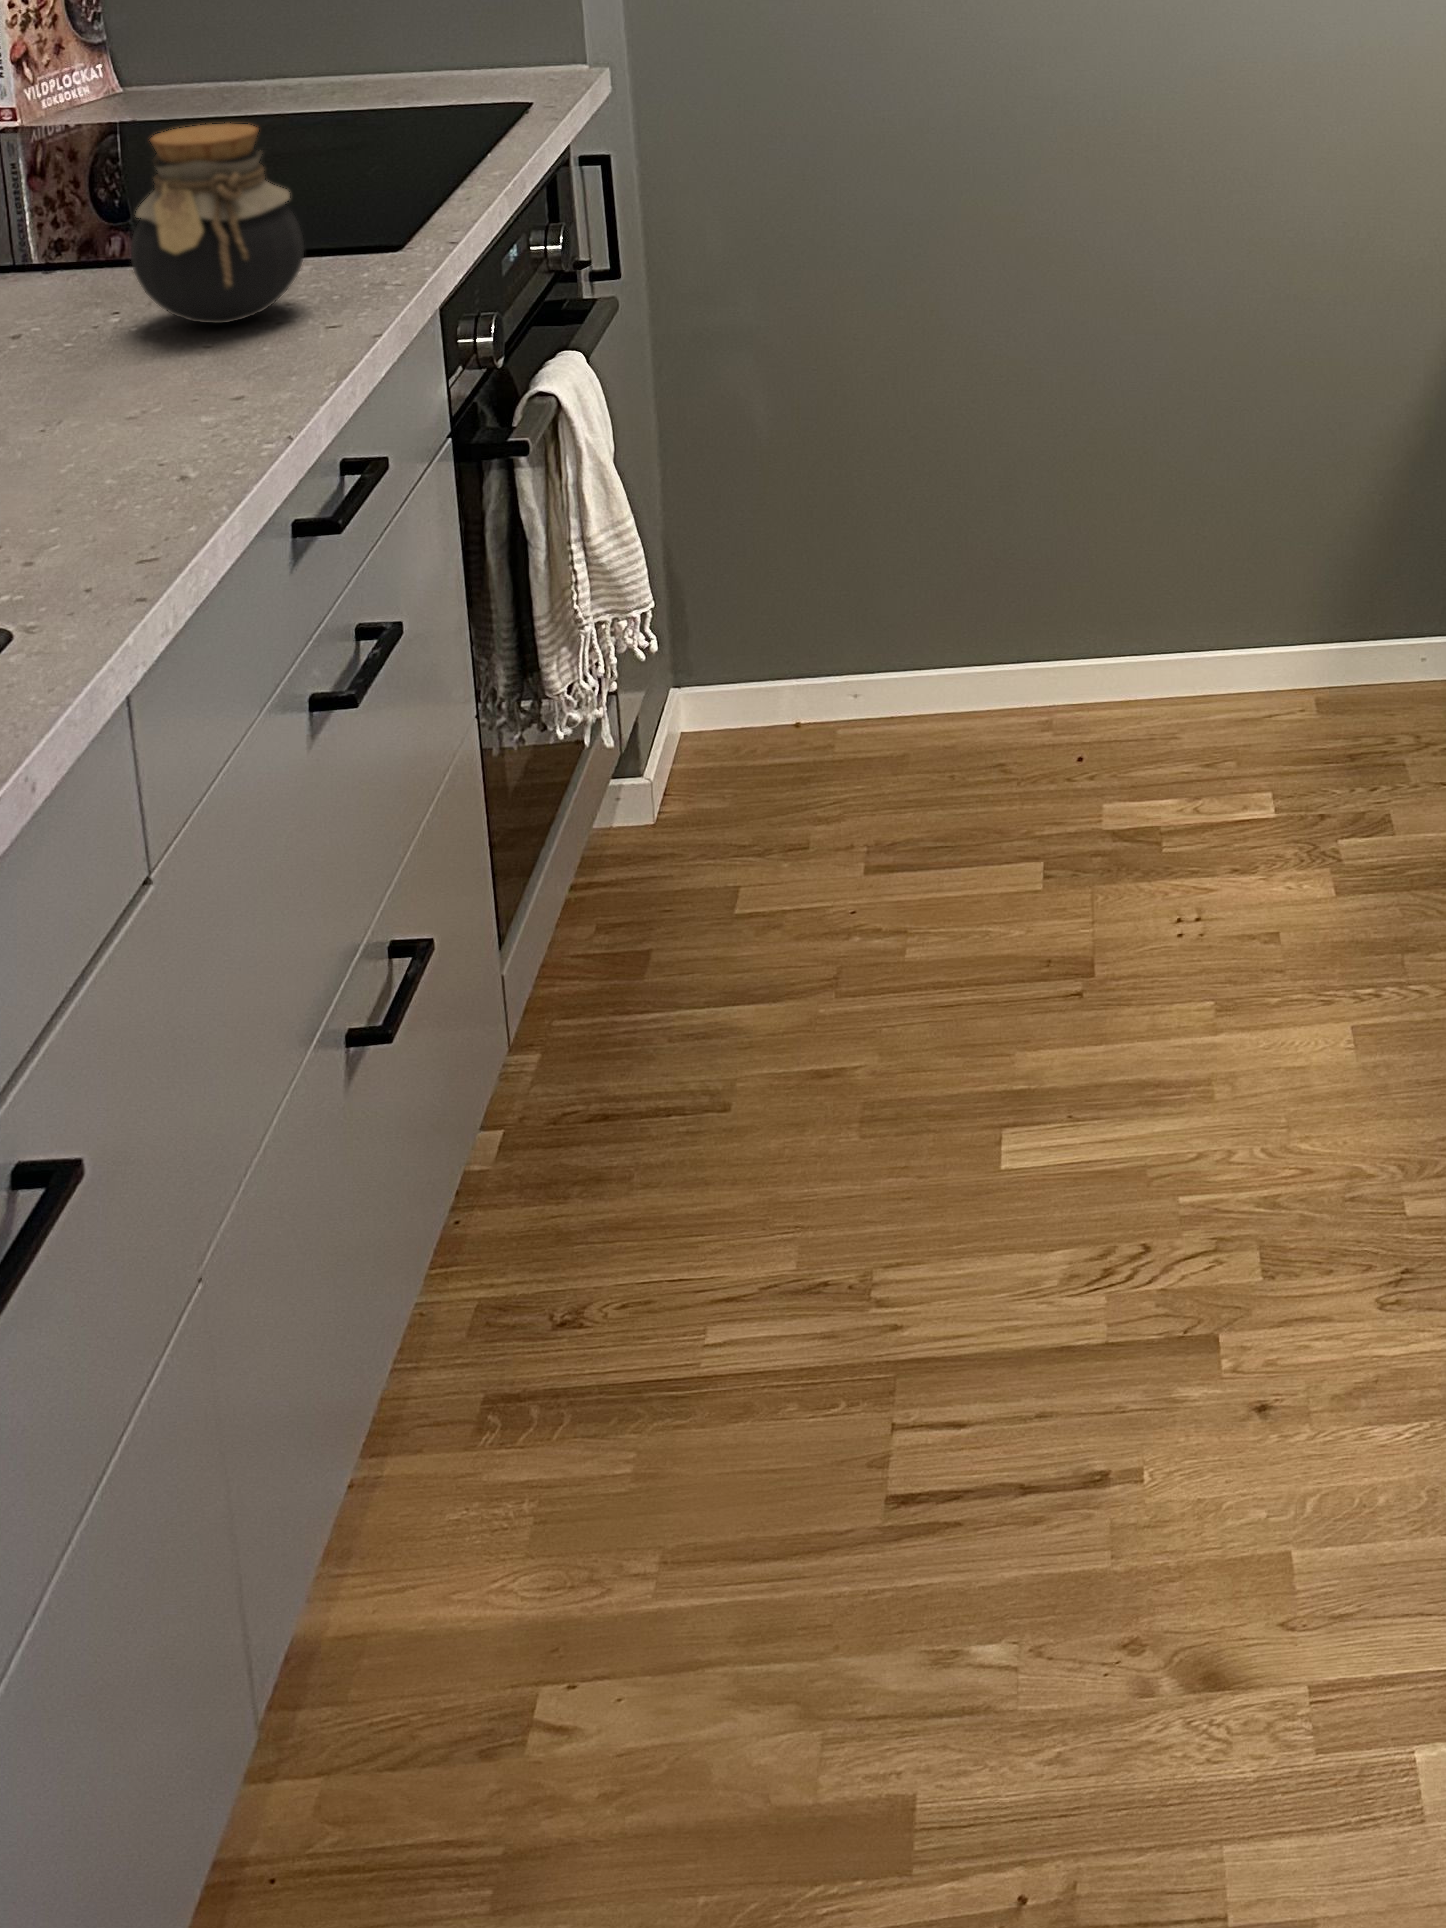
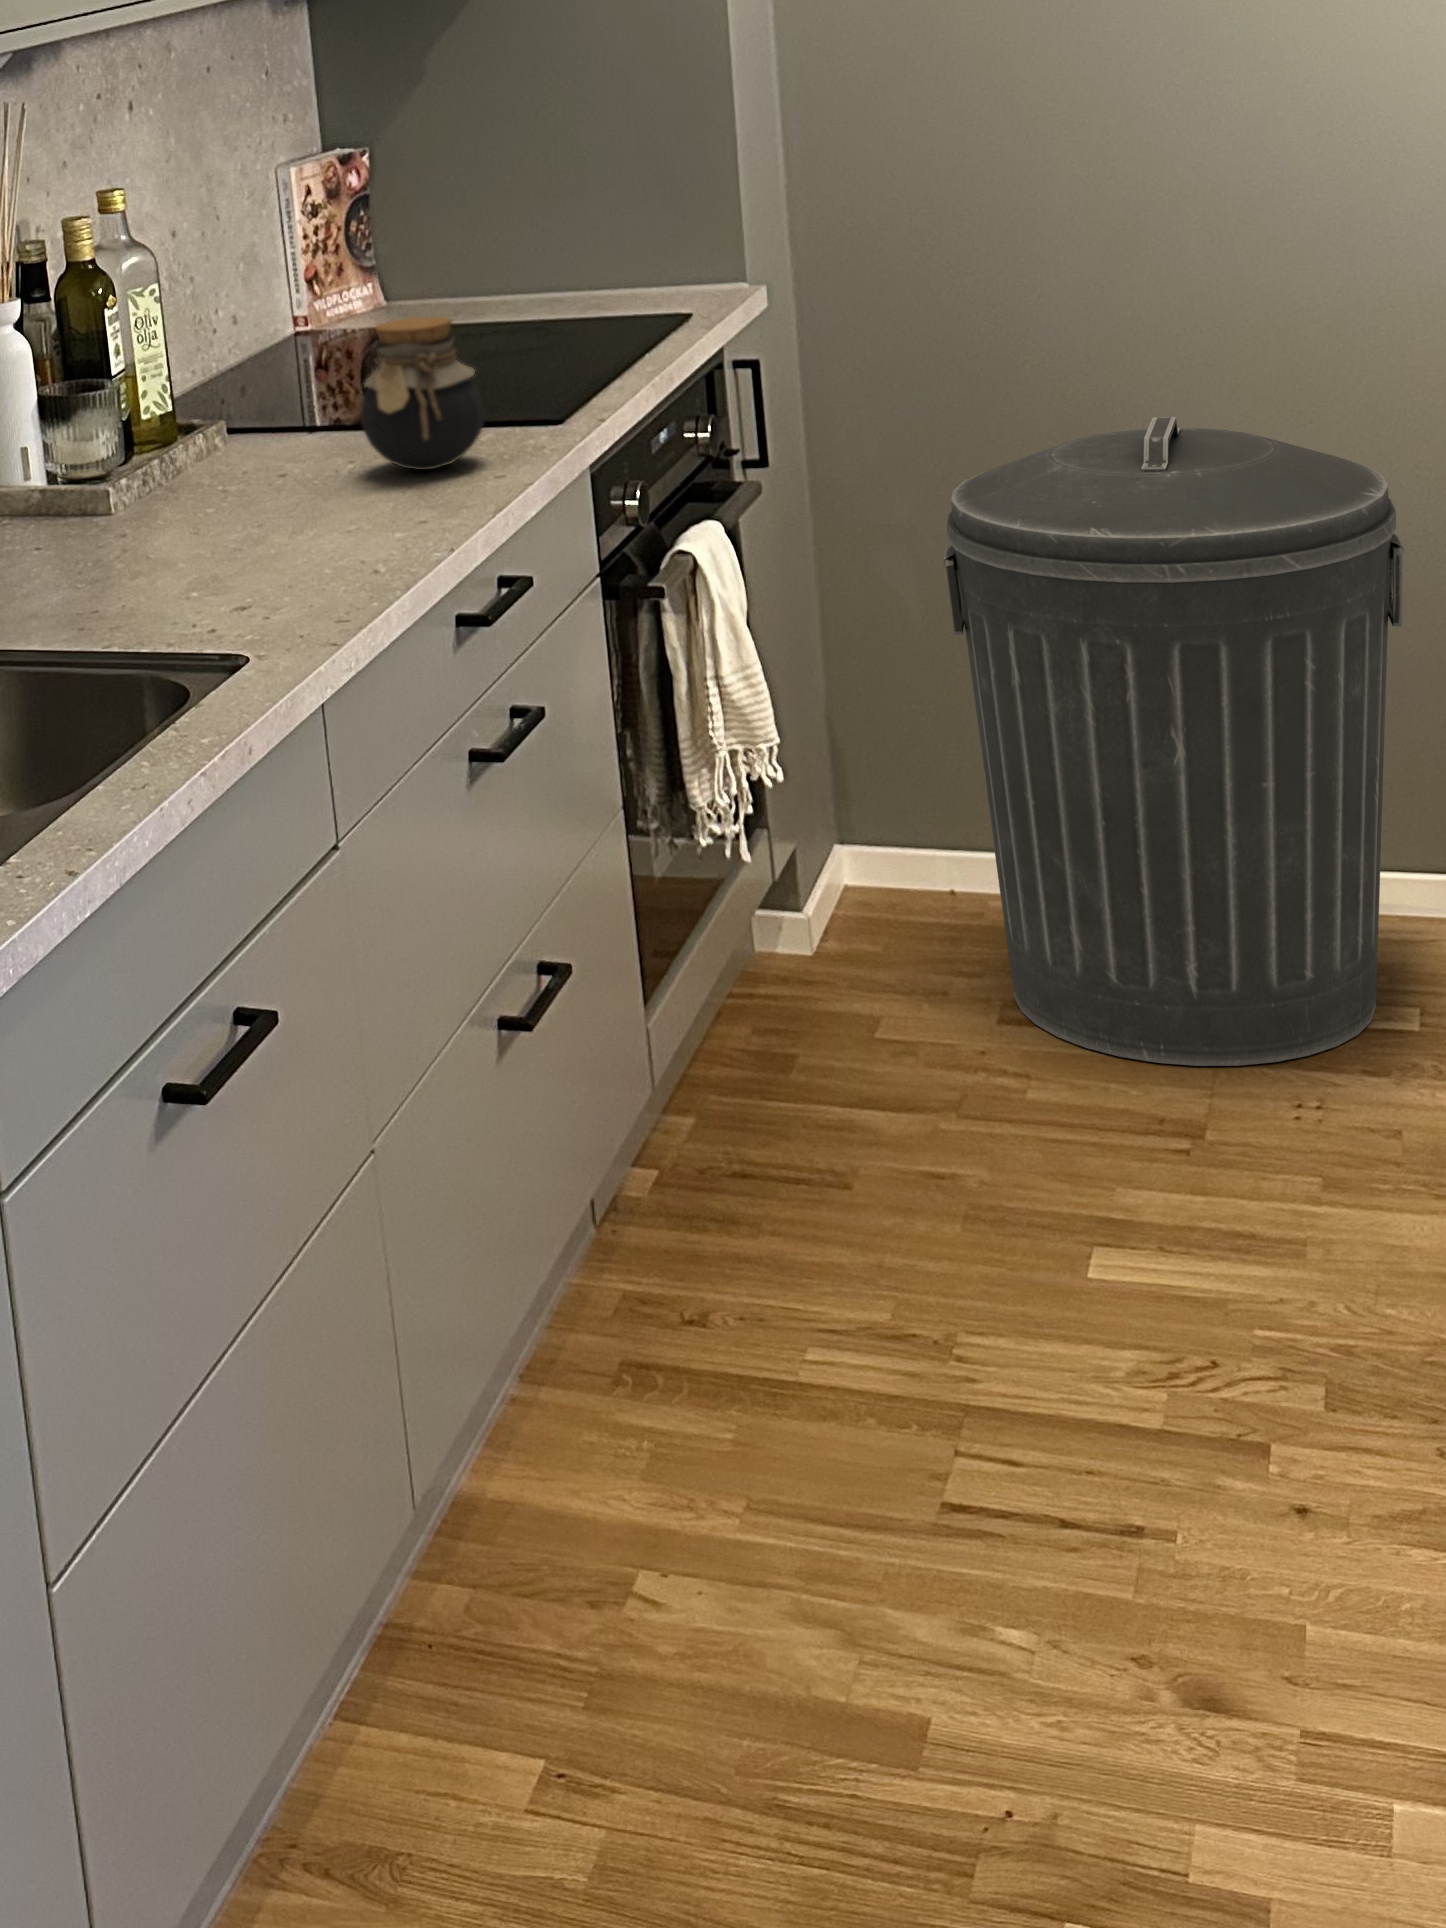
trash can: none [807,206,1263,897] -> present [944,417,1404,1066]

